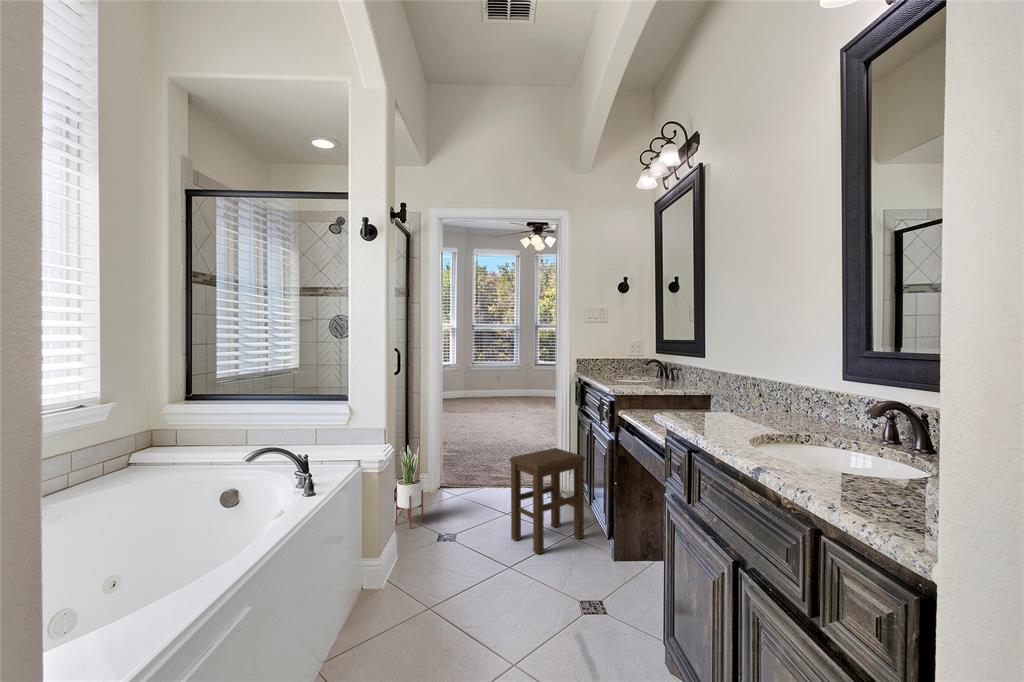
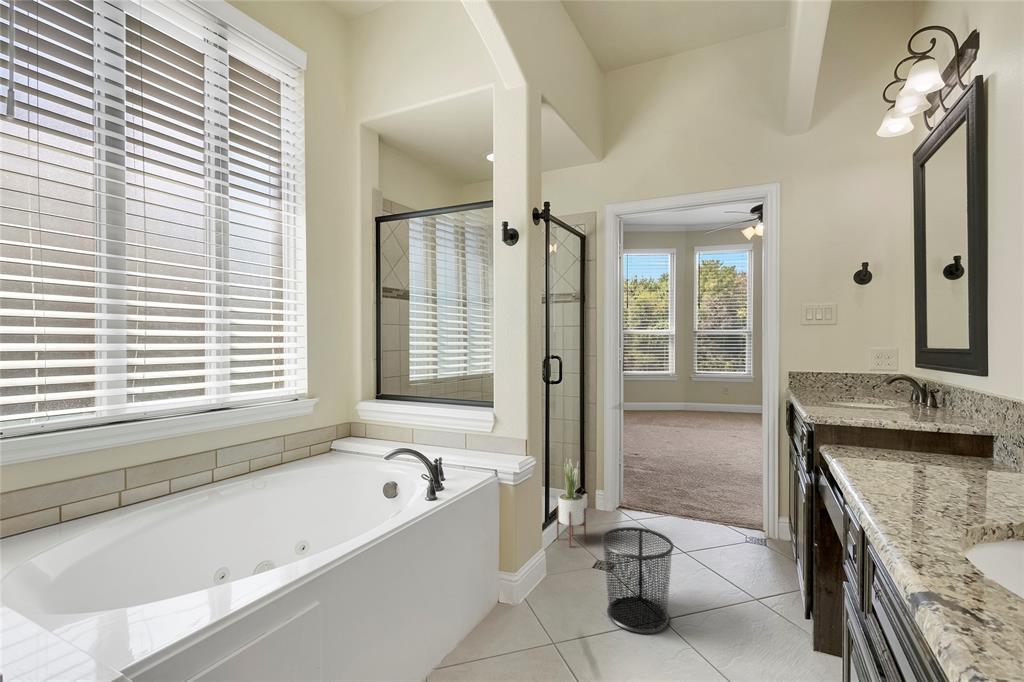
stool: present [509,448,585,554] -> none [676,483,780,613]
waste bin: none [458,495,518,582] -> present [601,527,674,633]

